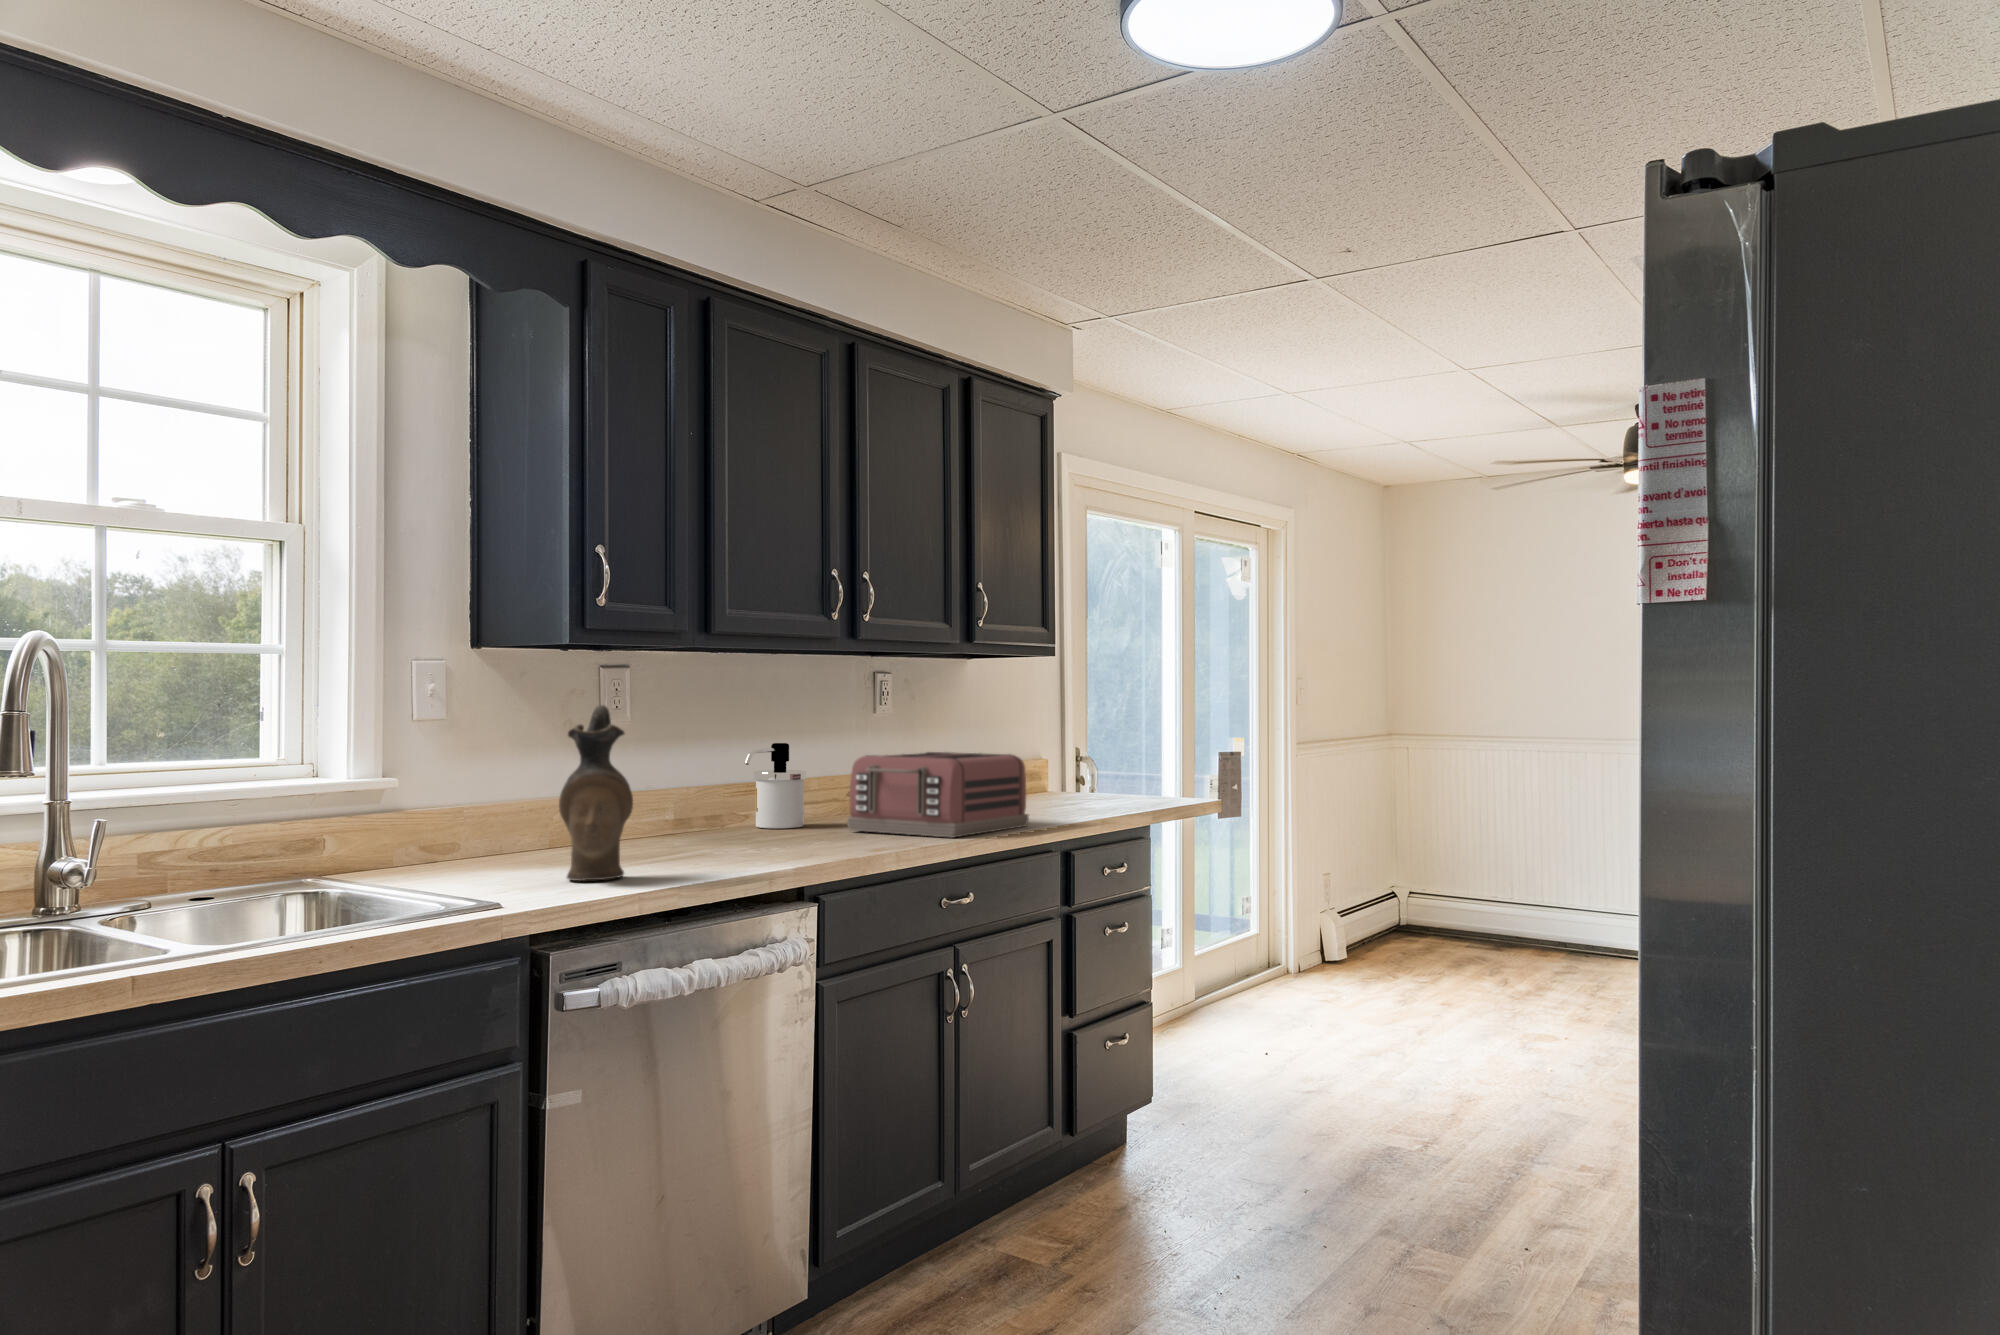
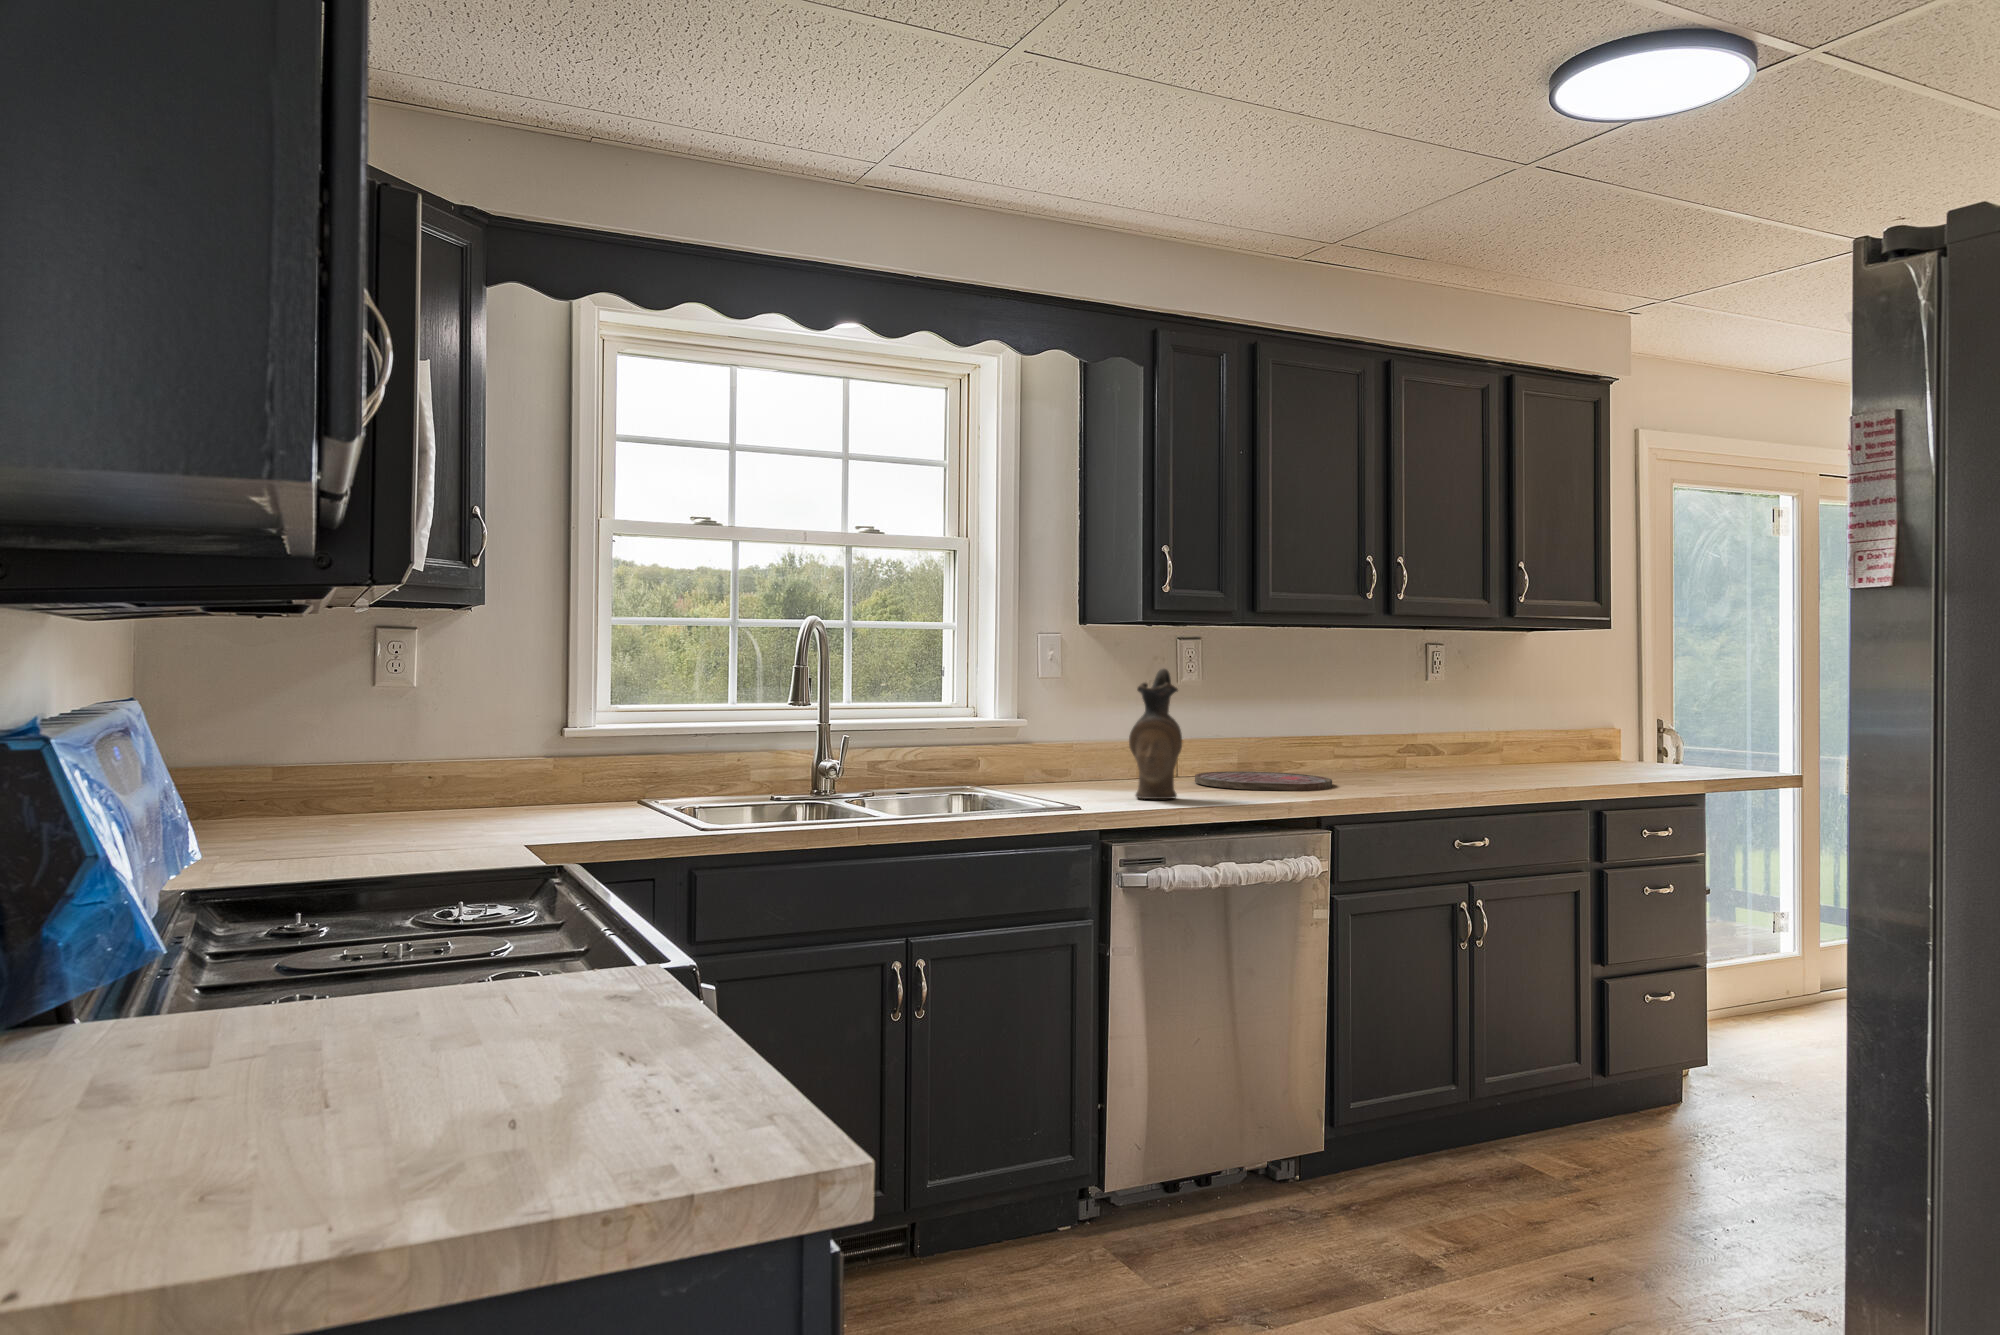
soap dispenser: present [745,743,806,829] -> none [1299,703,1354,775]
toaster: present [847,752,1029,838] -> none [1384,715,1556,789]
cutting board: none [627,830,798,856] -> present [1195,771,1332,791]

